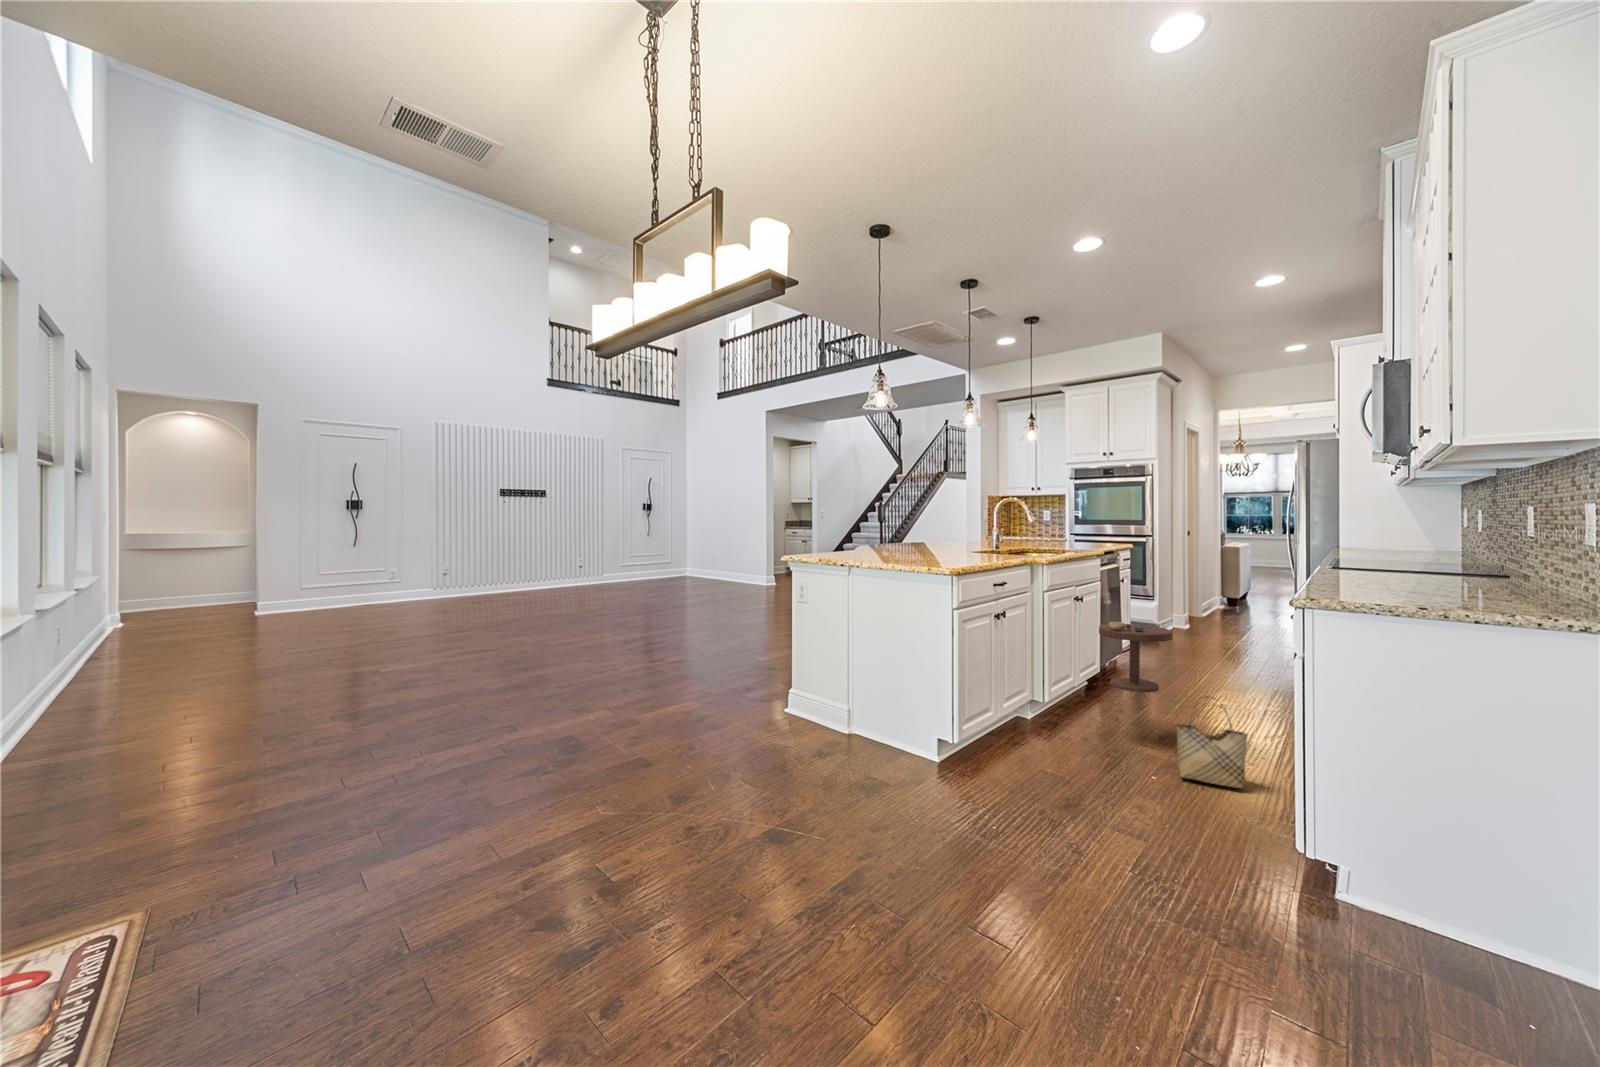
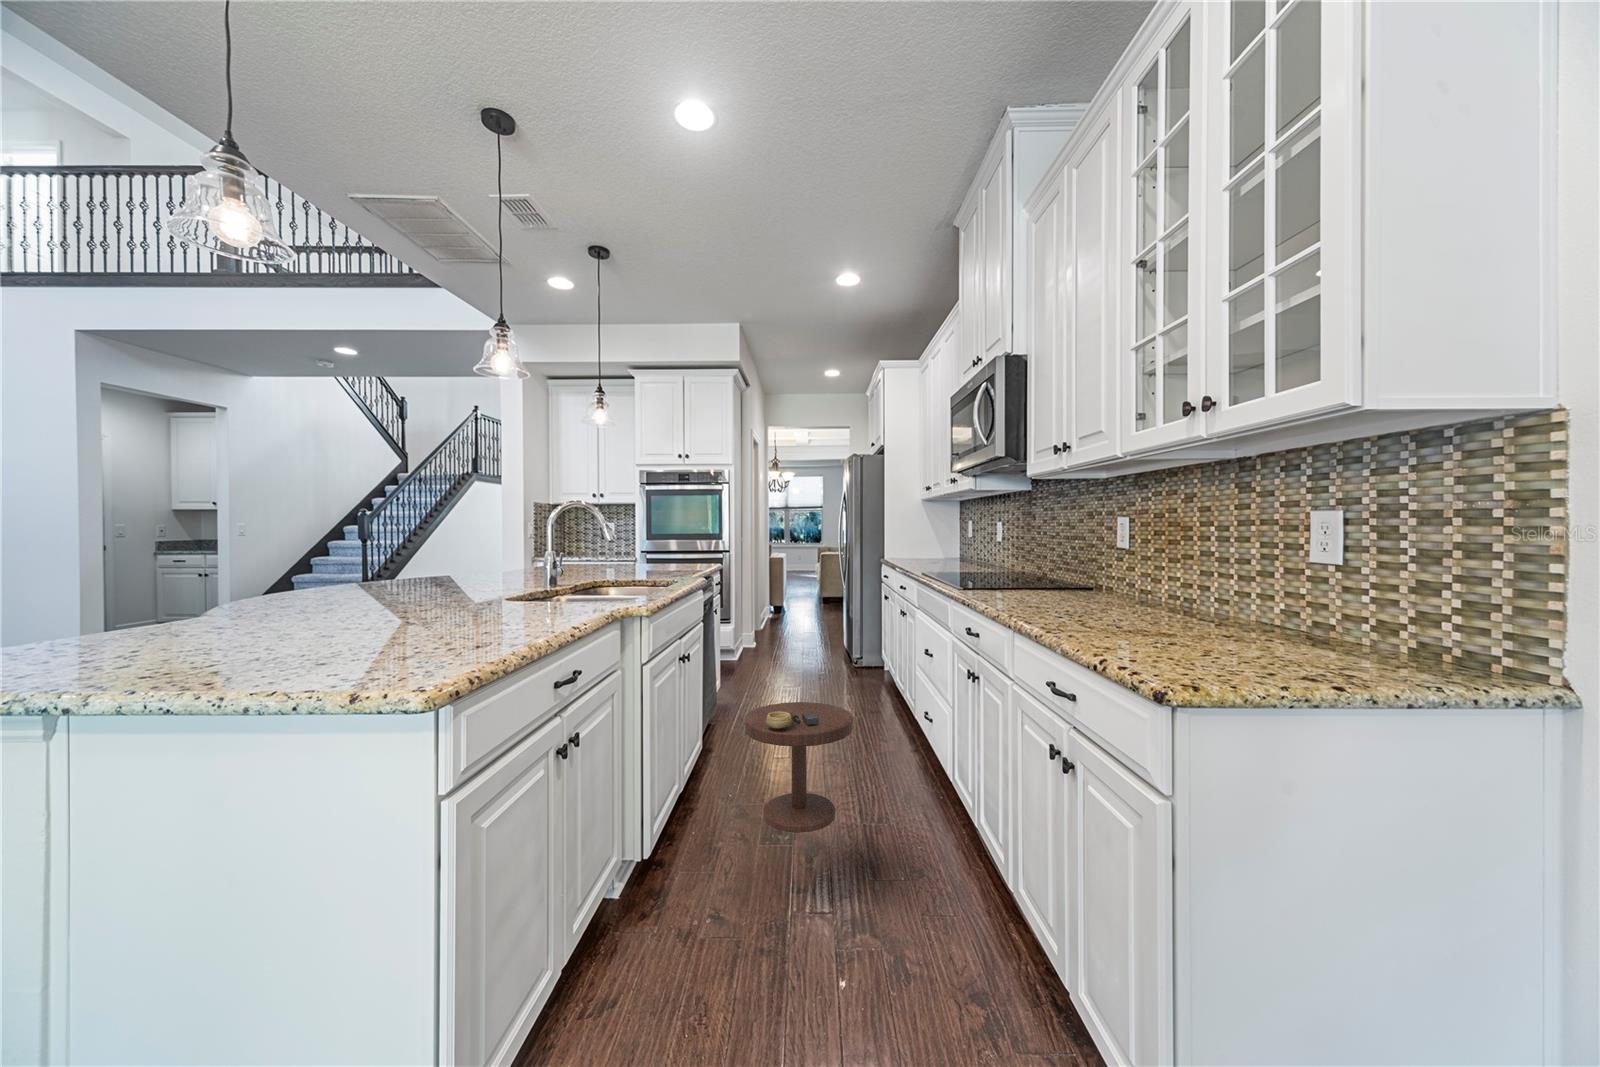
woven basket: present [1176,696,1248,788] -> none [895,827,996,1000]

